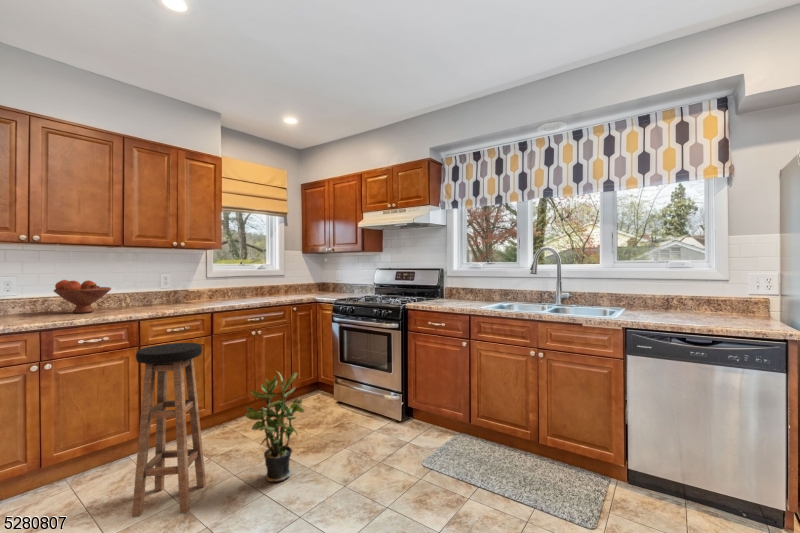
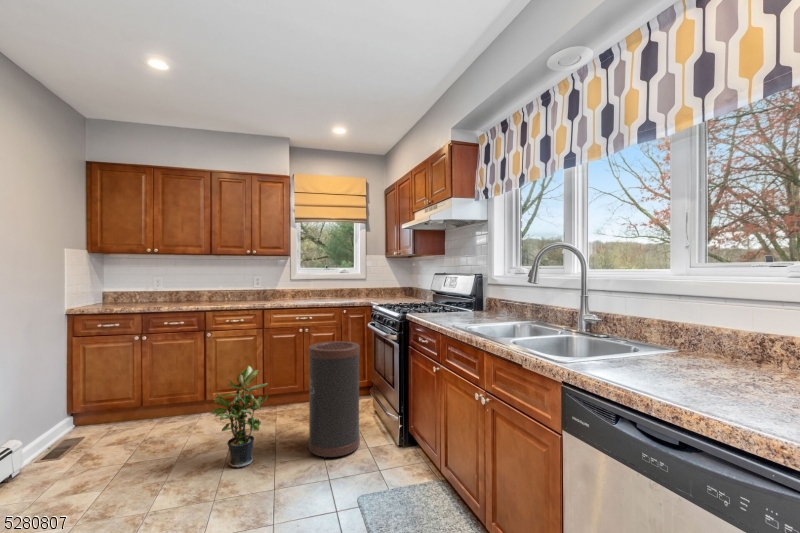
fruit bowl: present [54,280,111,313] -> none [170,279,207,303]
trash can: none [322,335,372,447] -> present [309,341,360,458]
bar stool: present [132,343,206,517] -> none [138,331,200,468]

